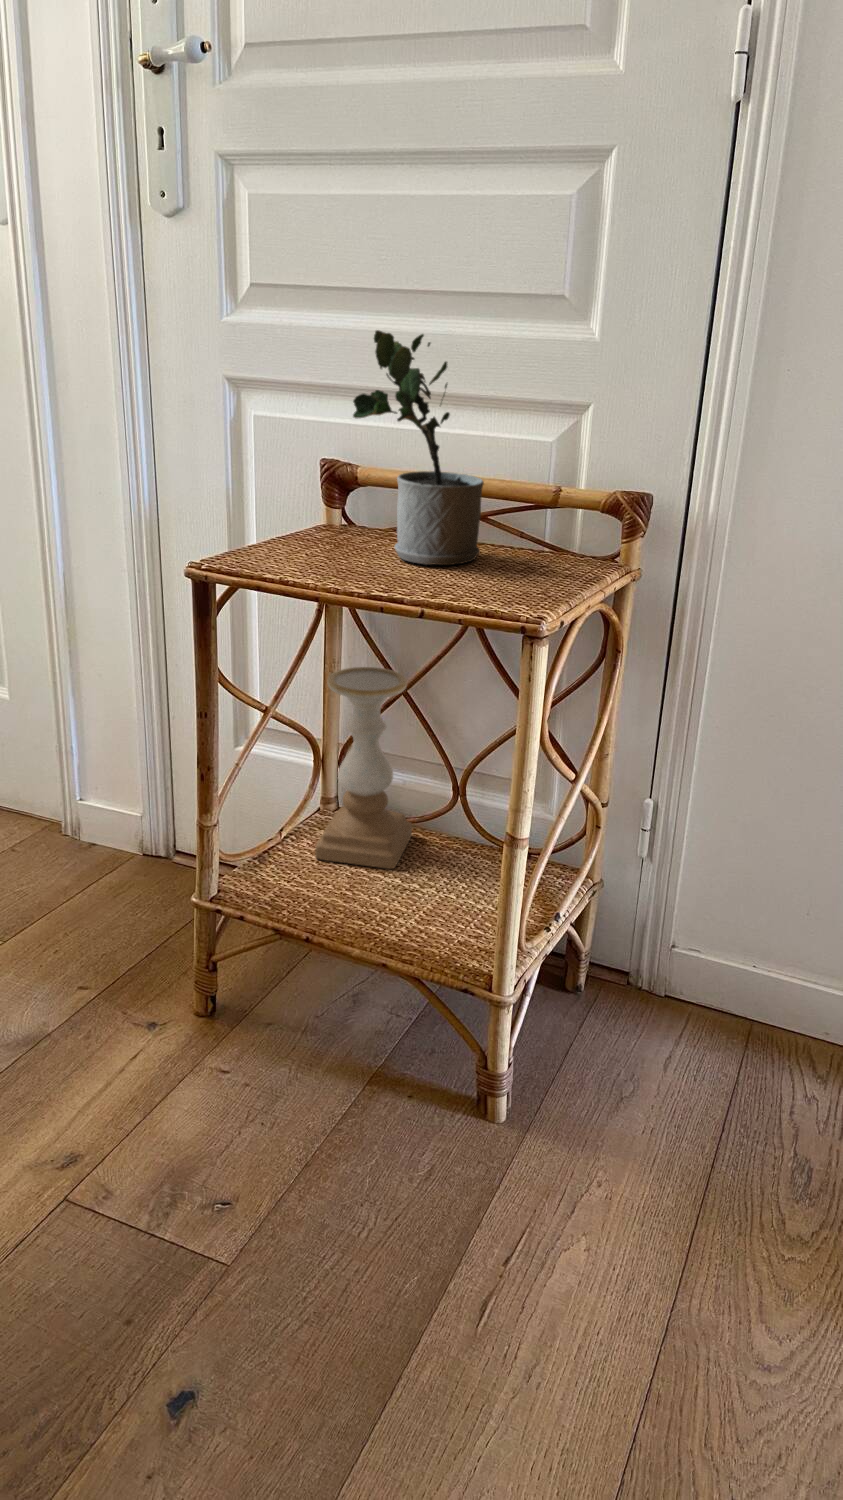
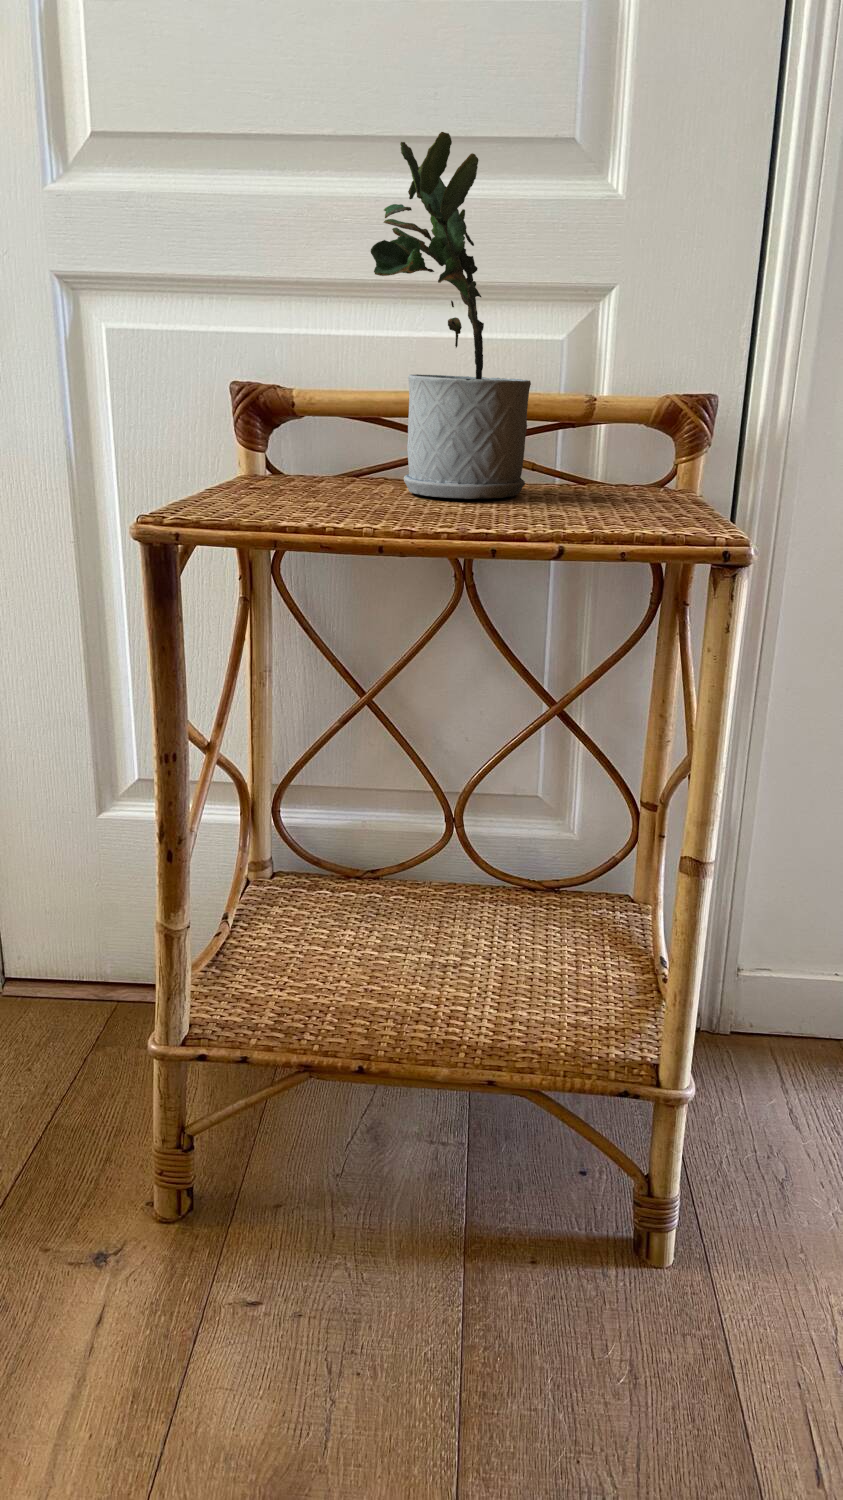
candle holder: present [315,667,412,869] -> none [294,667,415,949]

